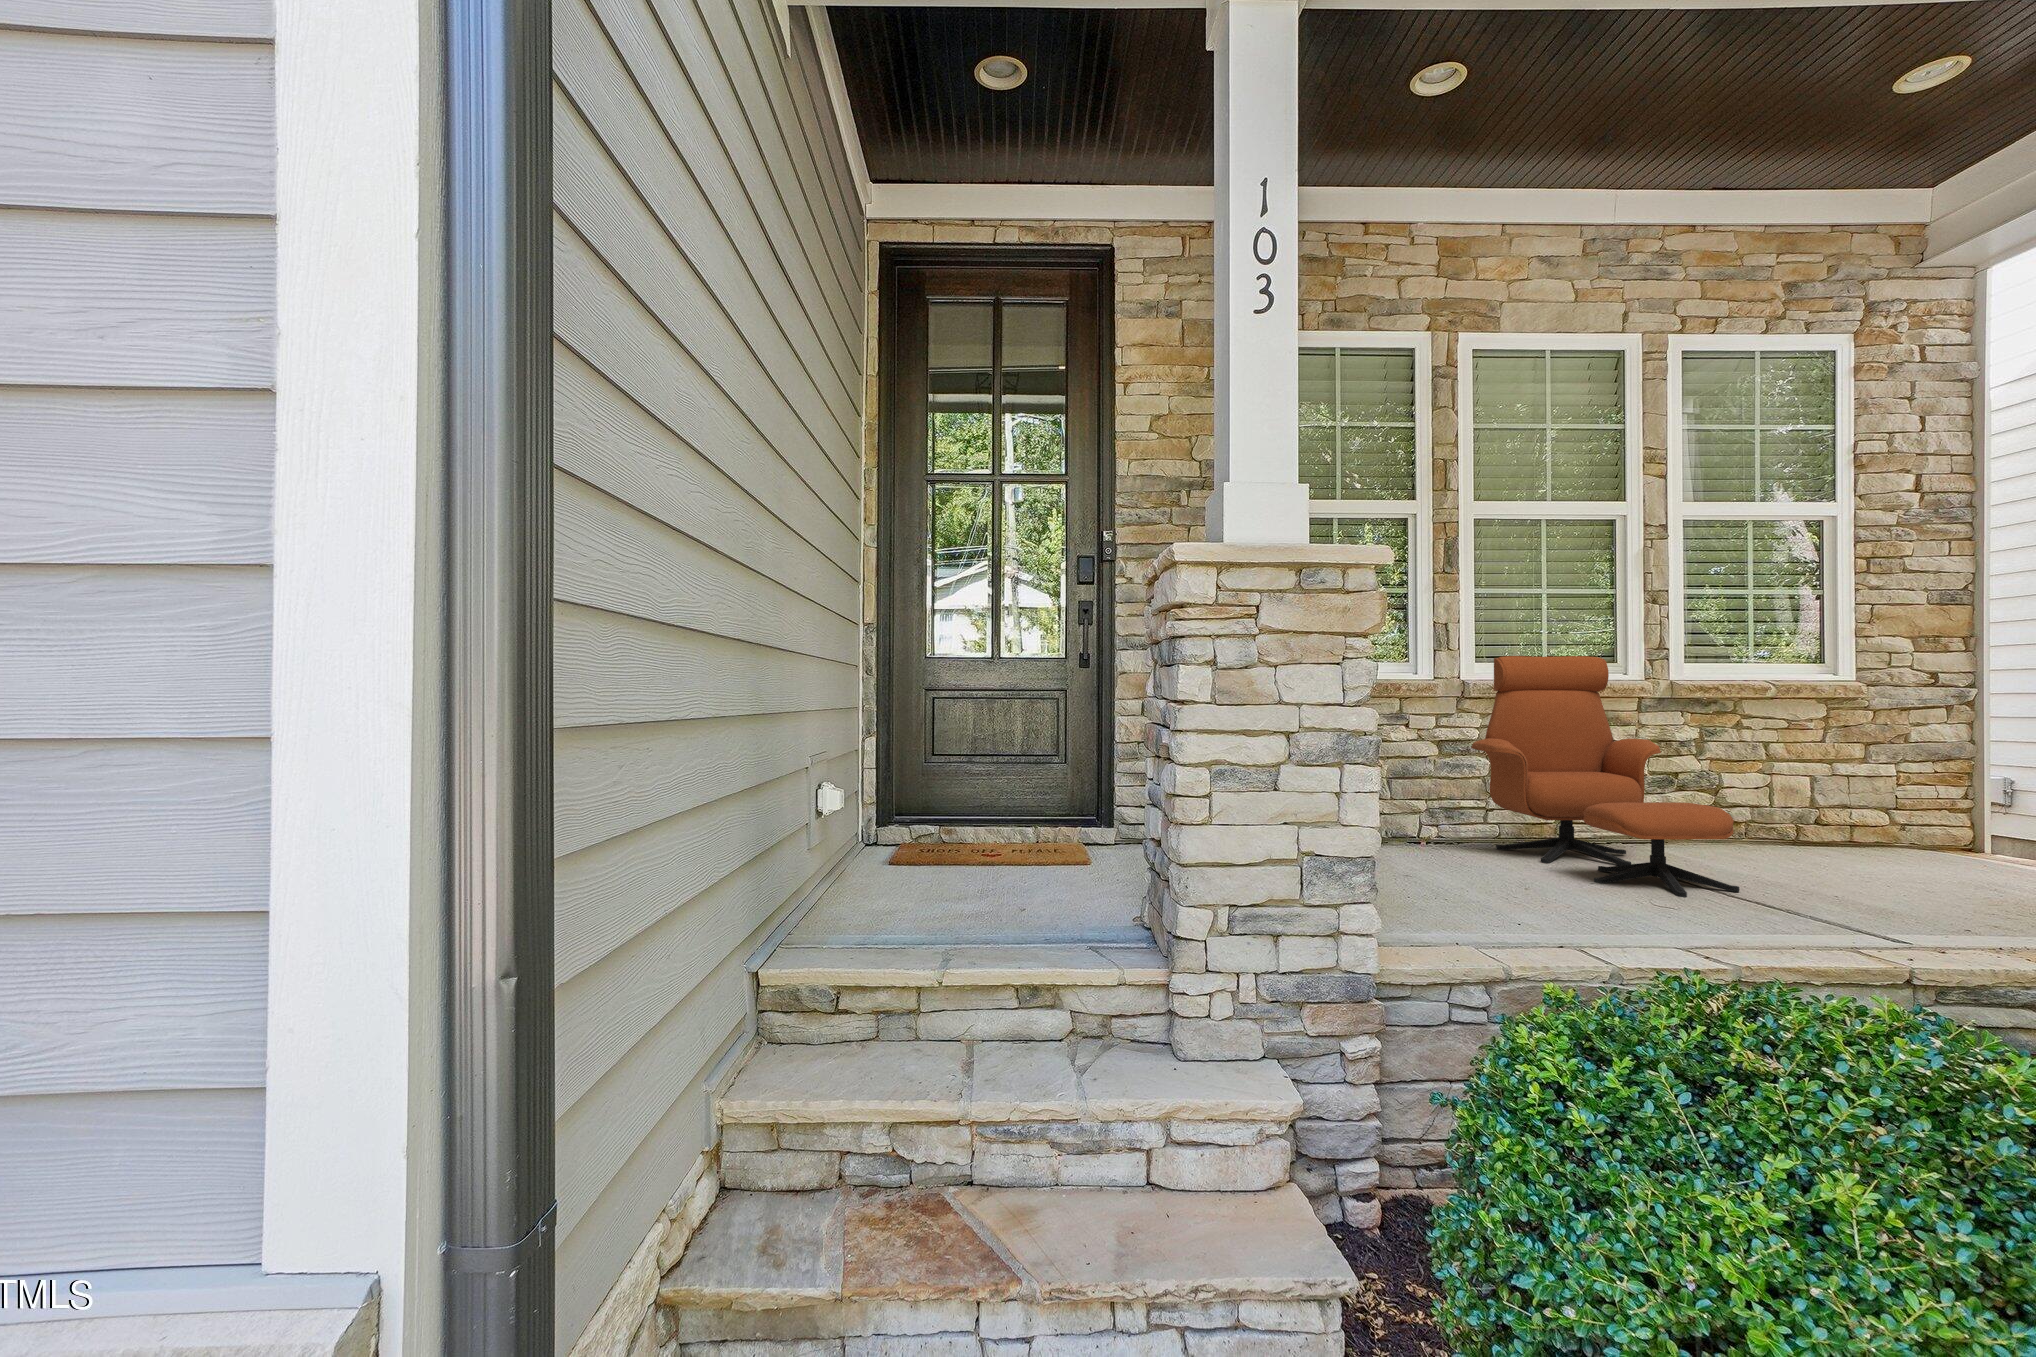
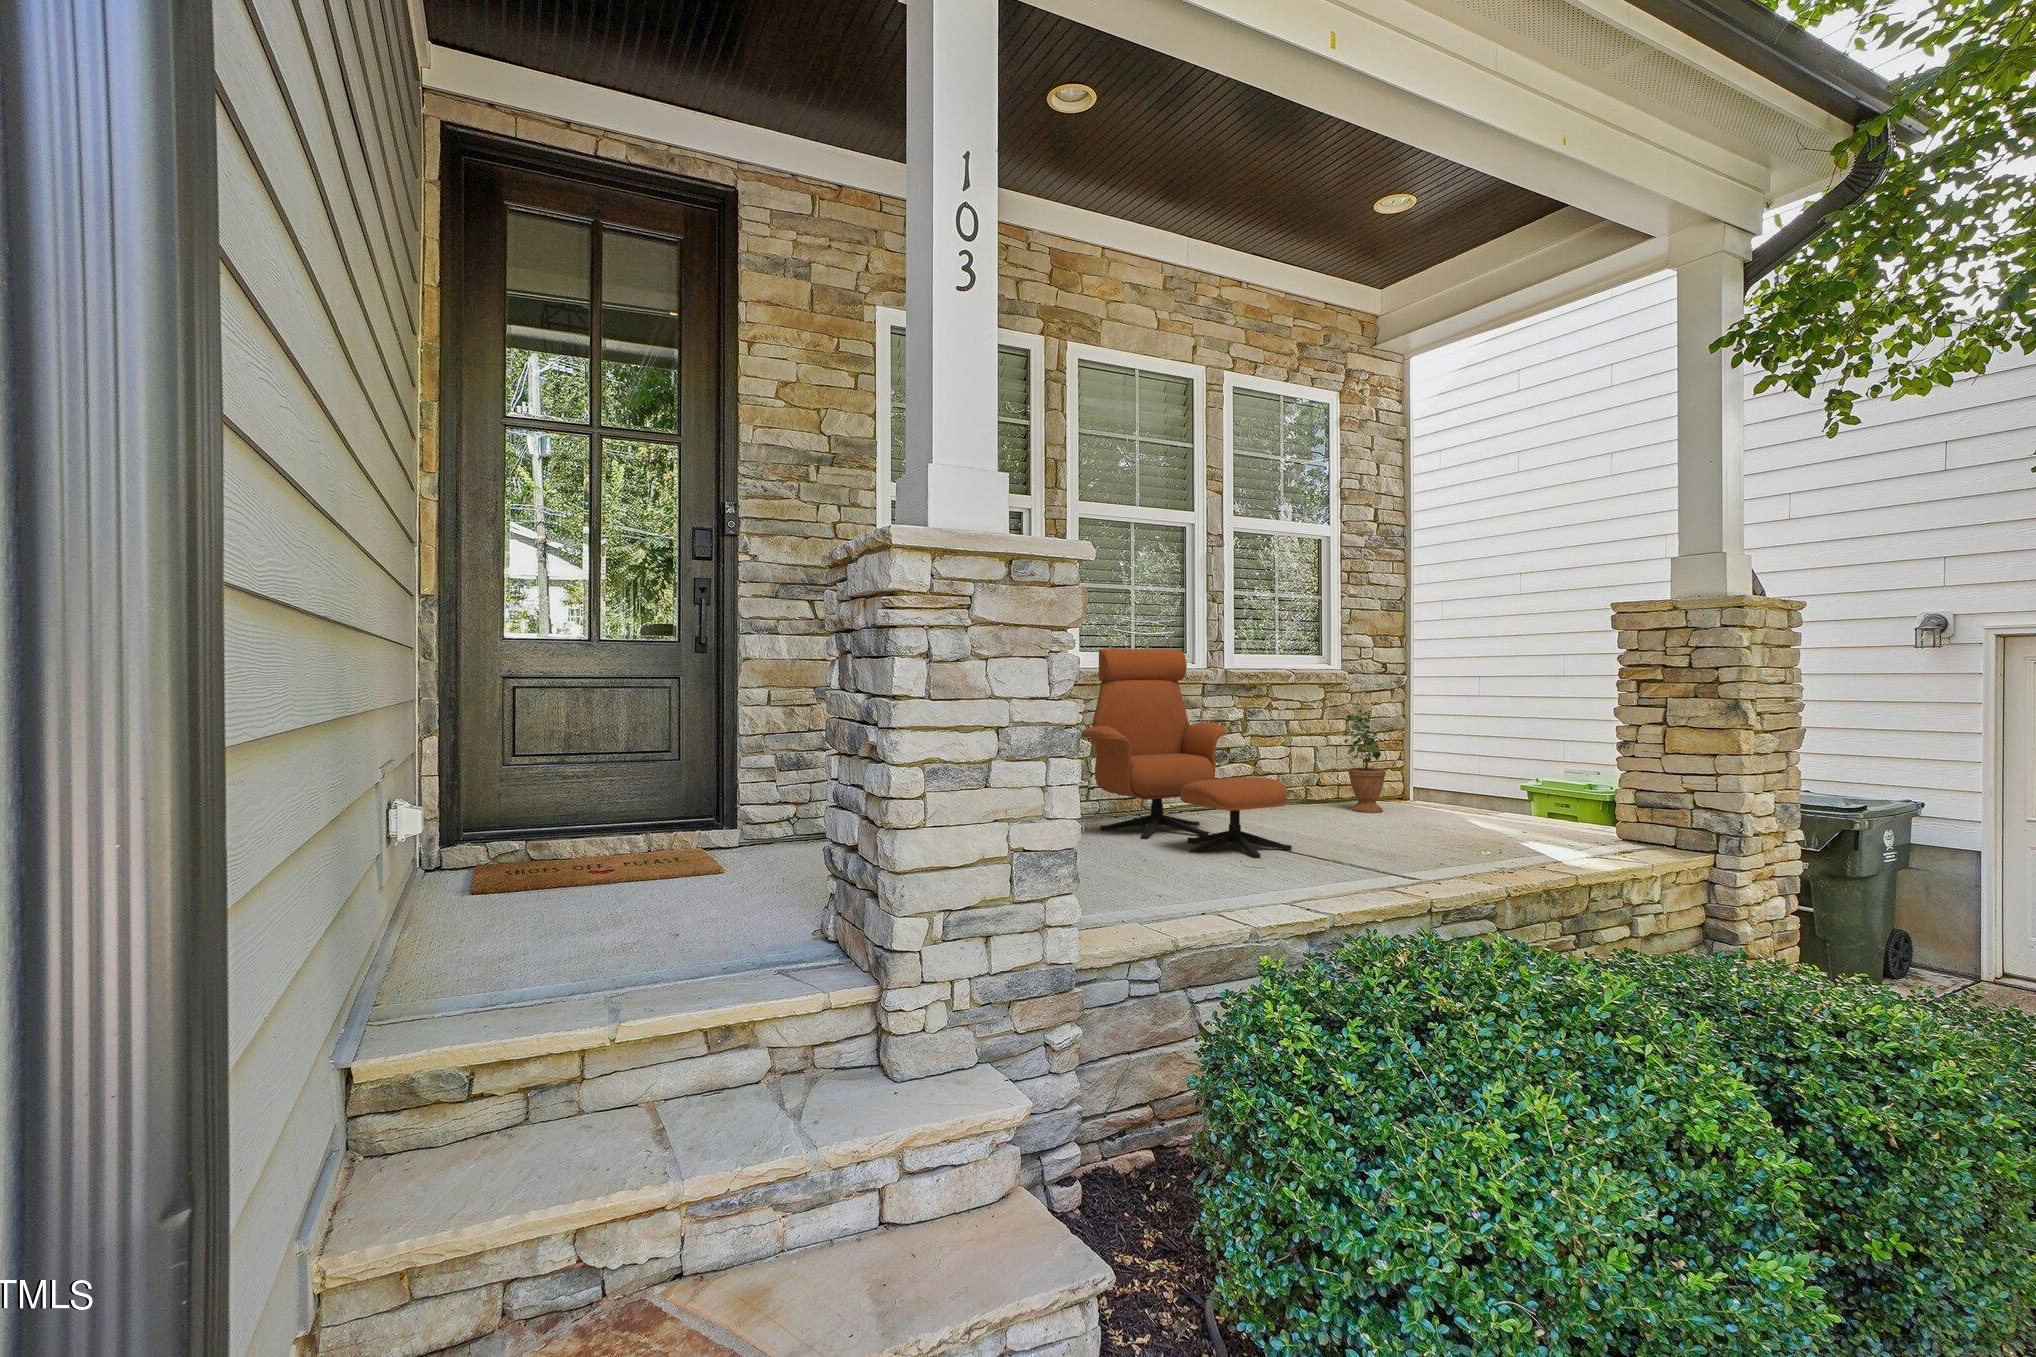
potted plant: none [1856,726,1927,859] -> present [1344,707,1386,812]

